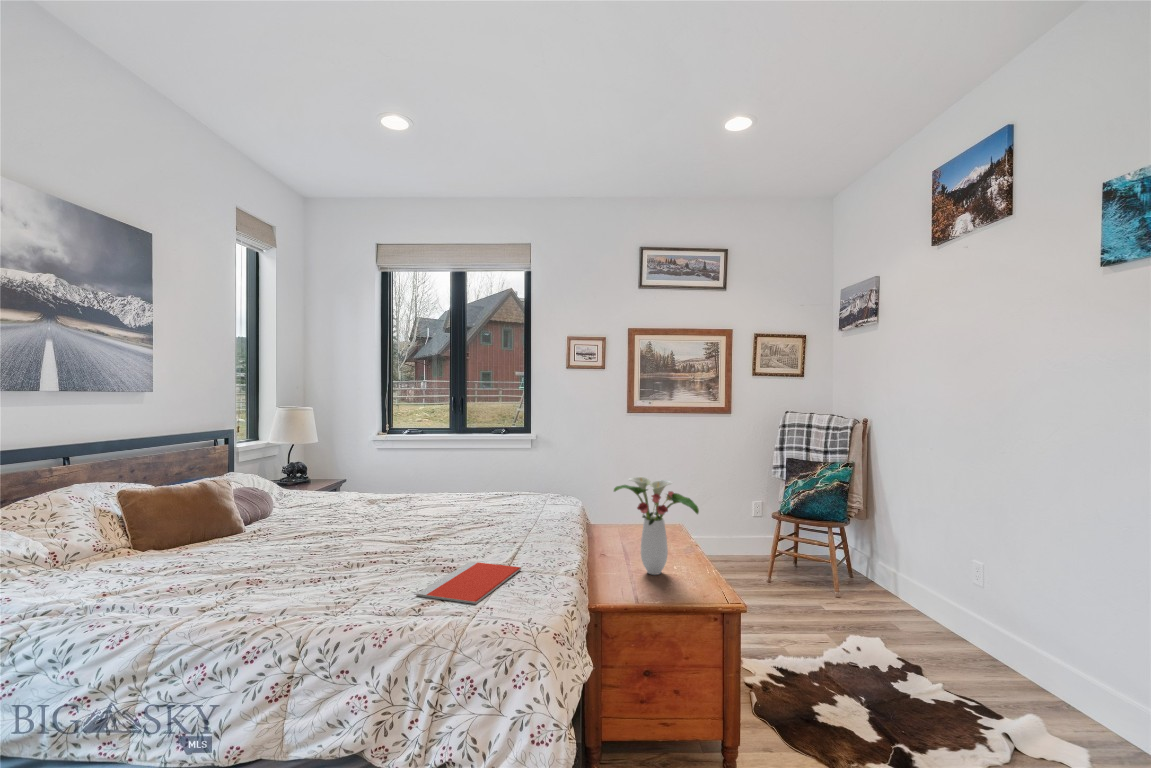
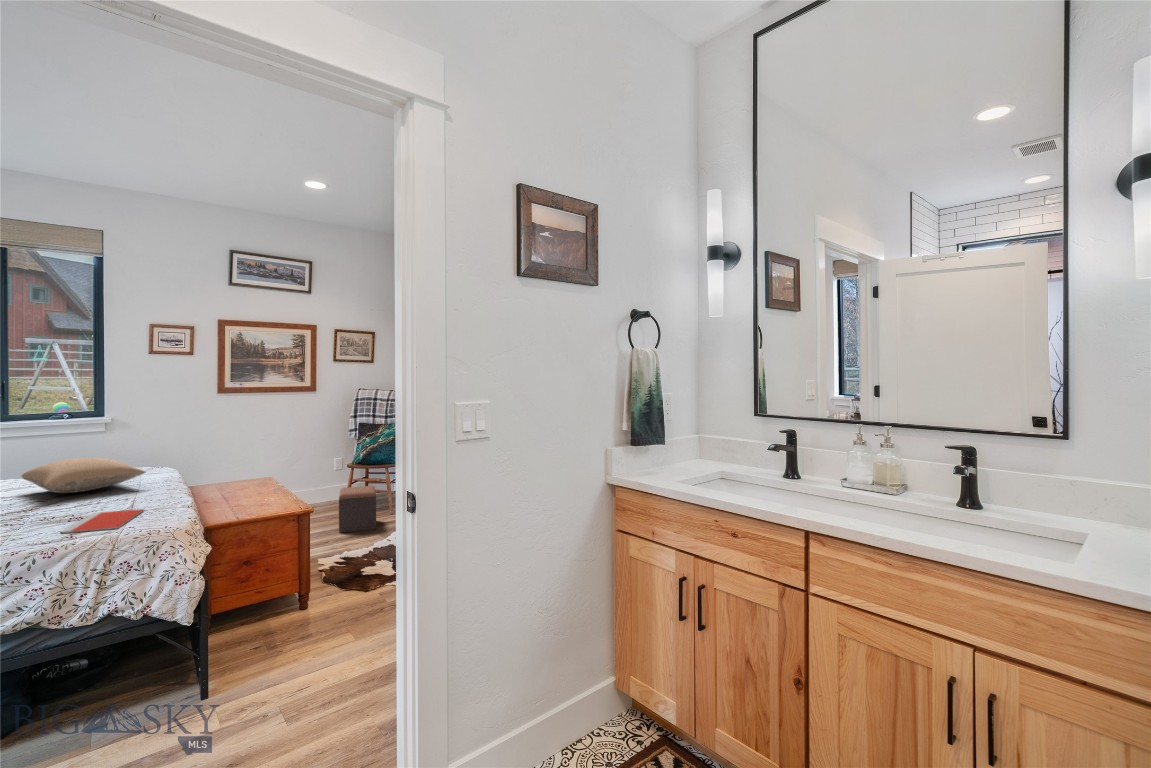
flower arrangement: present [614,477,699,575] -> none [217,442,281,505]
pillow: none [439,479,541,520] -> present [21,457,146,493]
footstool: none [766,548,823,622] -> present [339,486,376,533]

